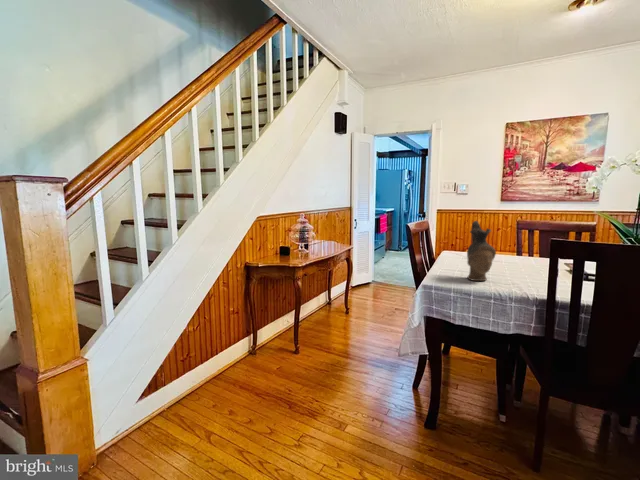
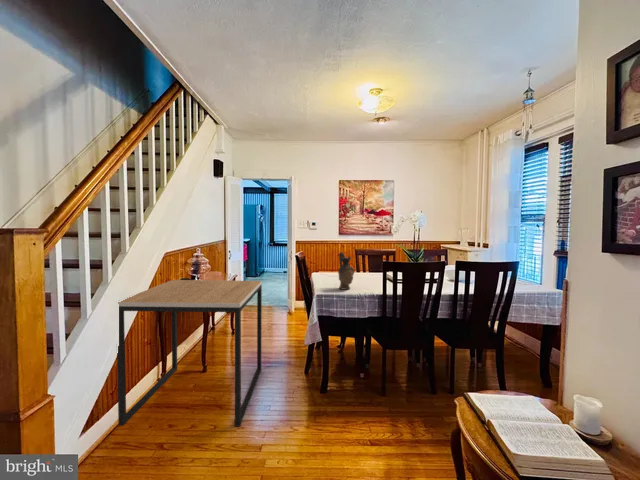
side table: none [181,247,360,443] -> present [117,280,262,427]

